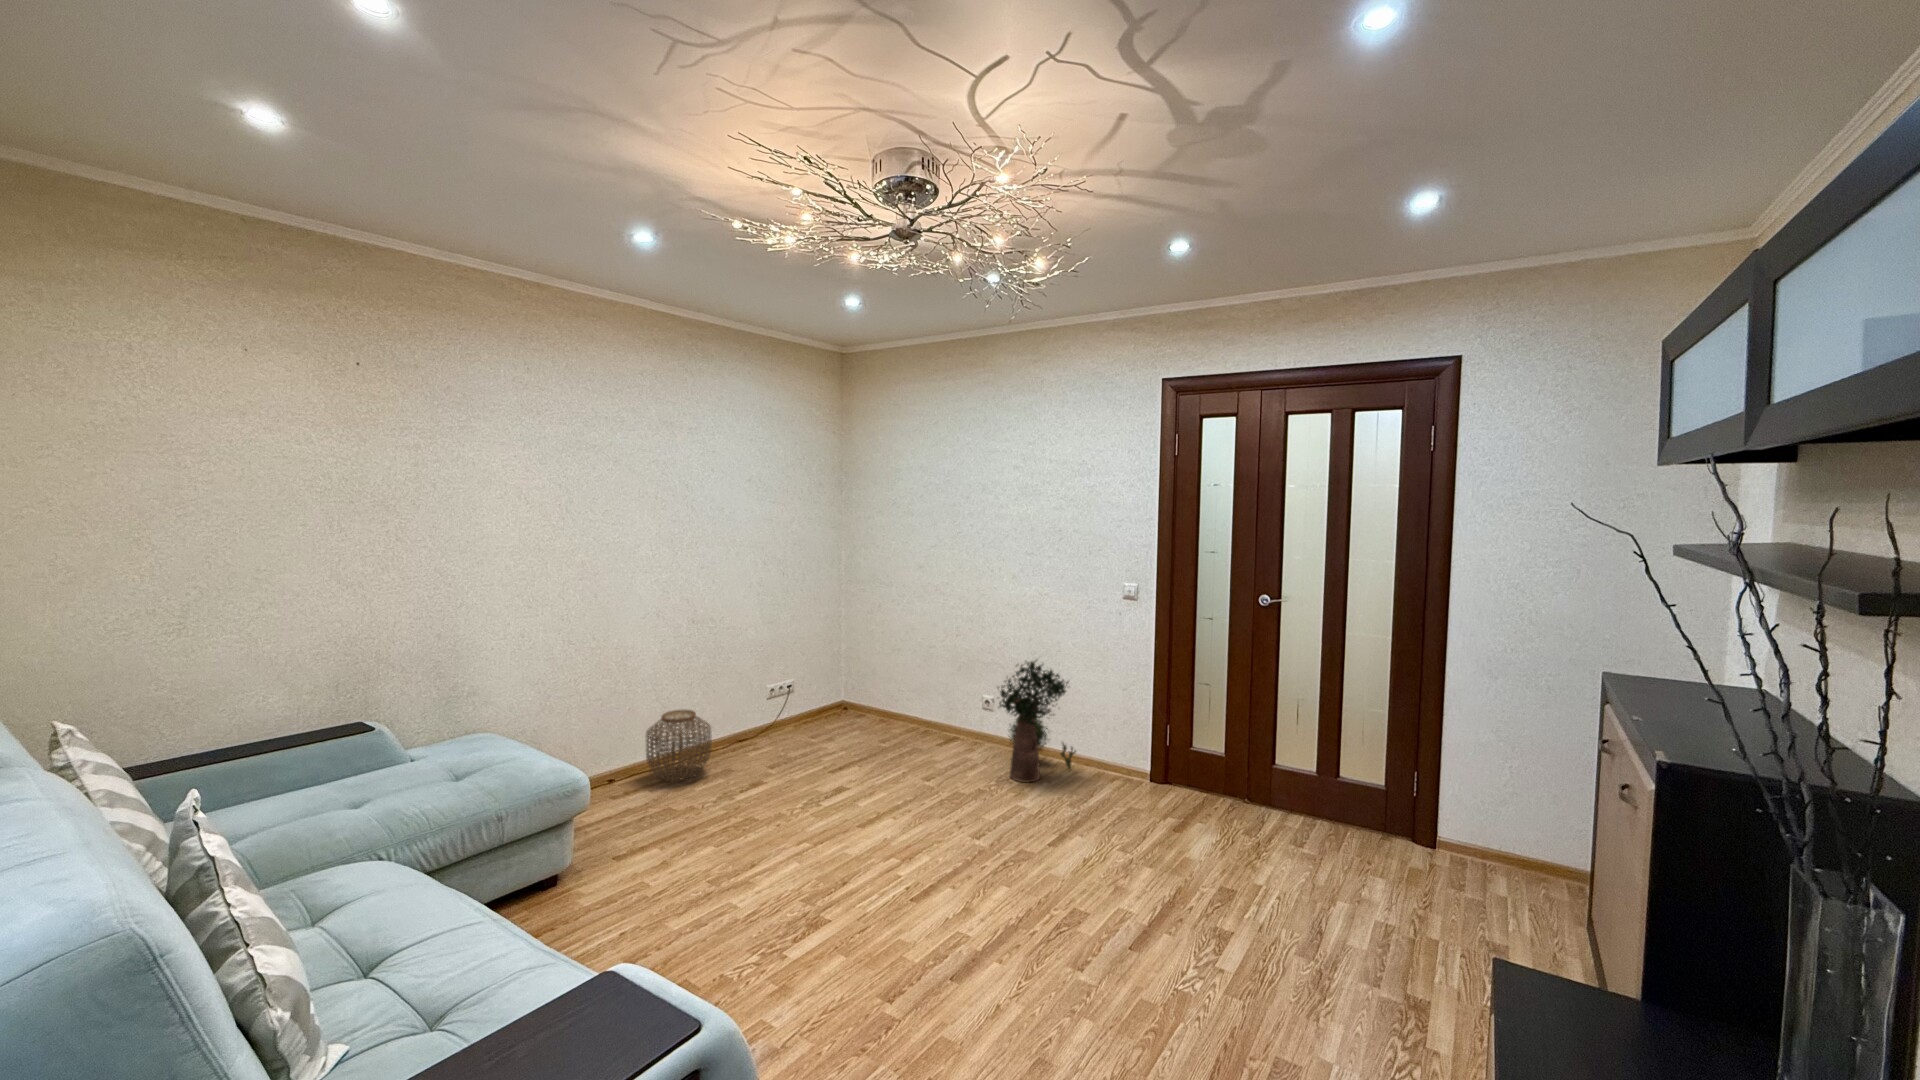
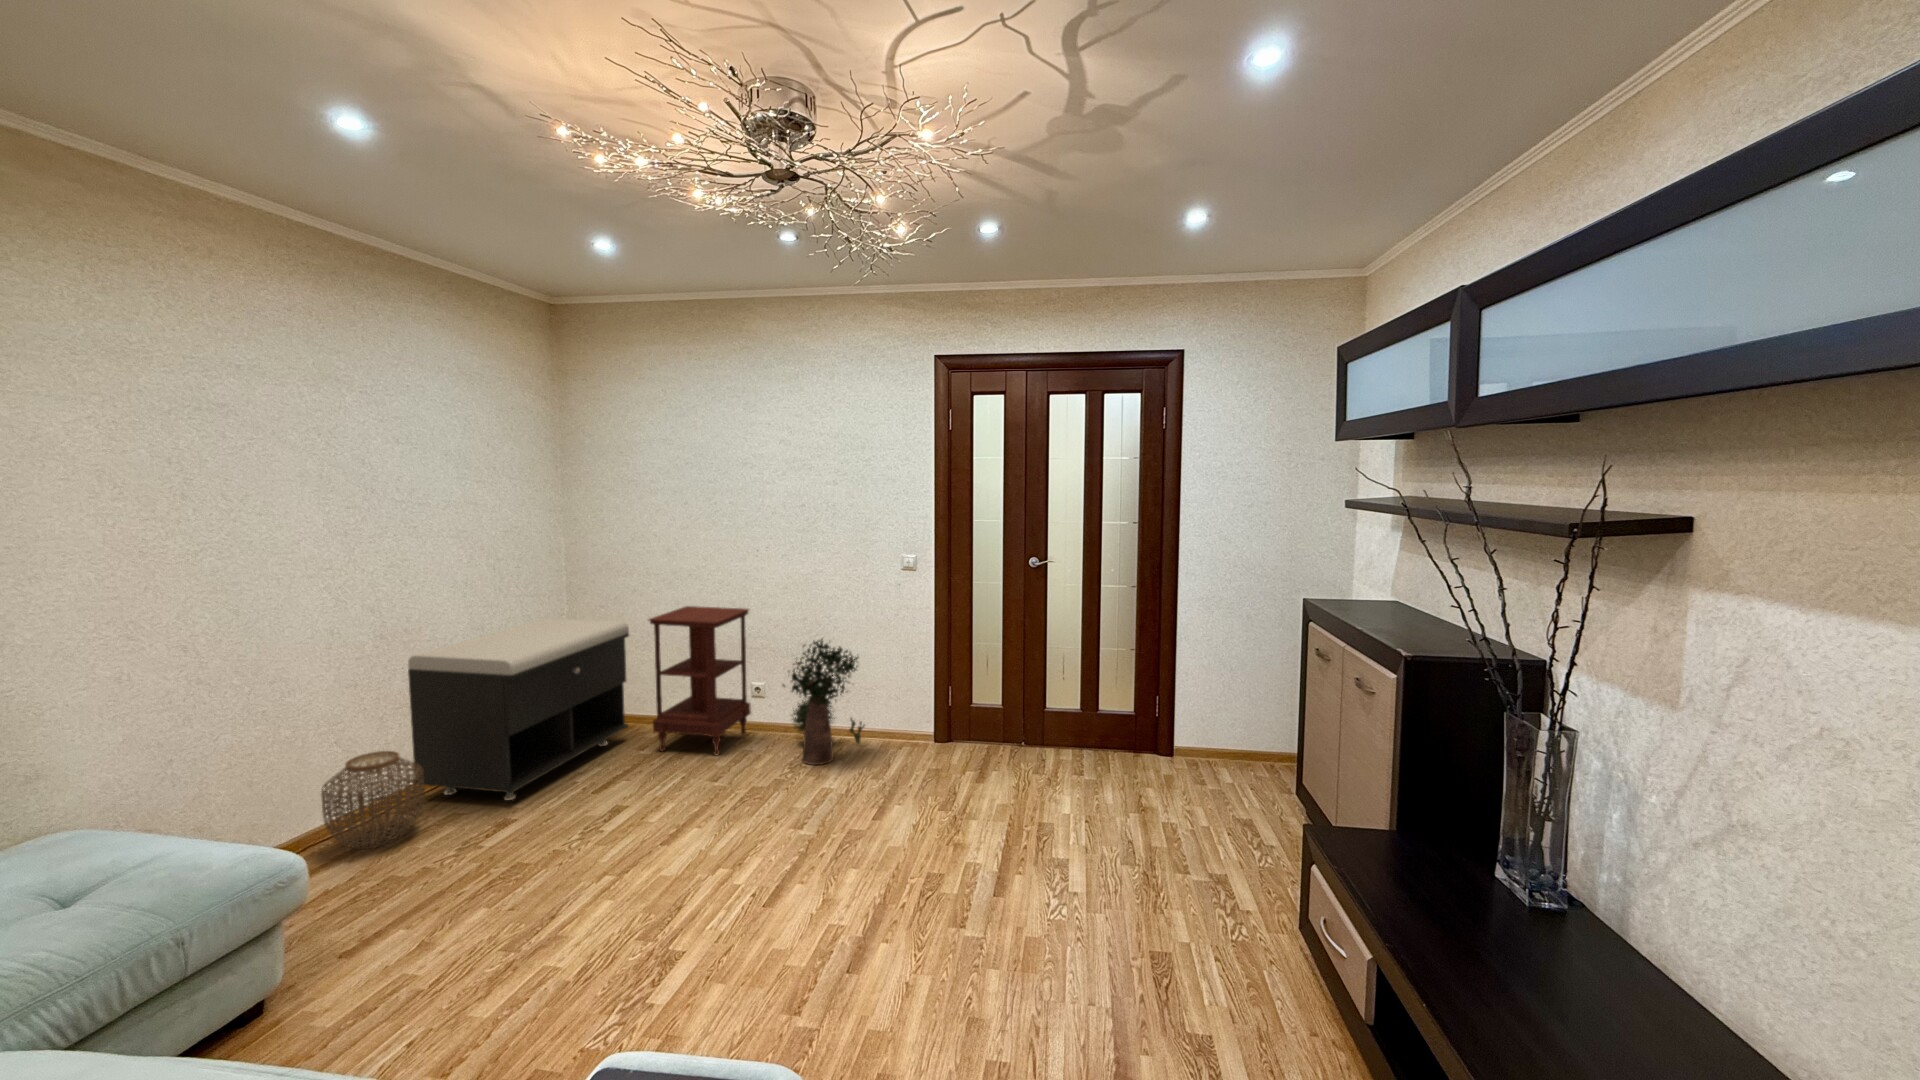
side table: none [891,618,982,757] -> present [649,606,751,755]
storage bench: none [714,619,881,765] -> present [408,618,629,801]

